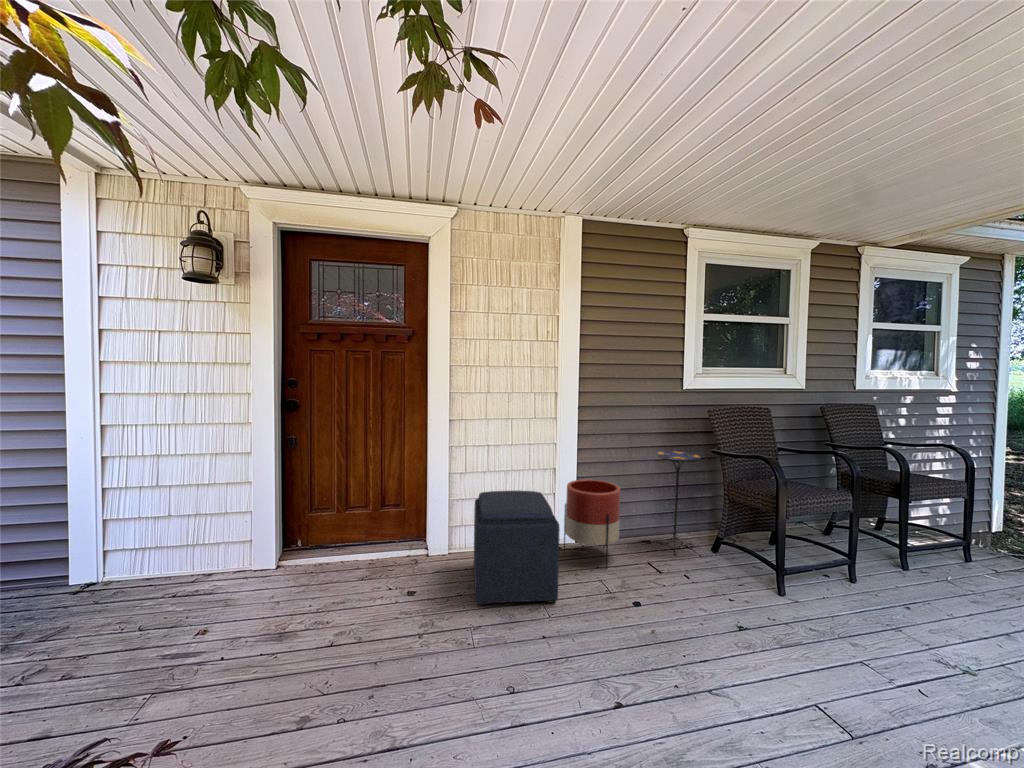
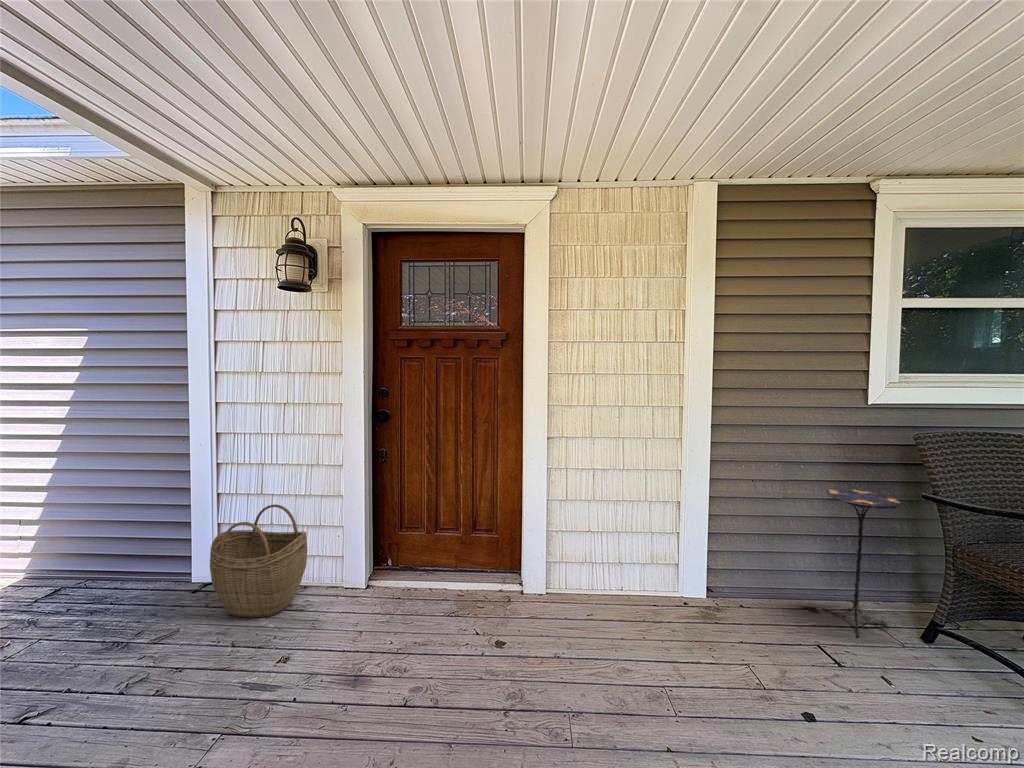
planter: present [564,479,620,568] -> none [691,519,773,645]
ottoman: present [474,491,560,605] -> none [574,528,686,687]
woven basket: none [104,494,214,606] -> present [210,504,307,618]

